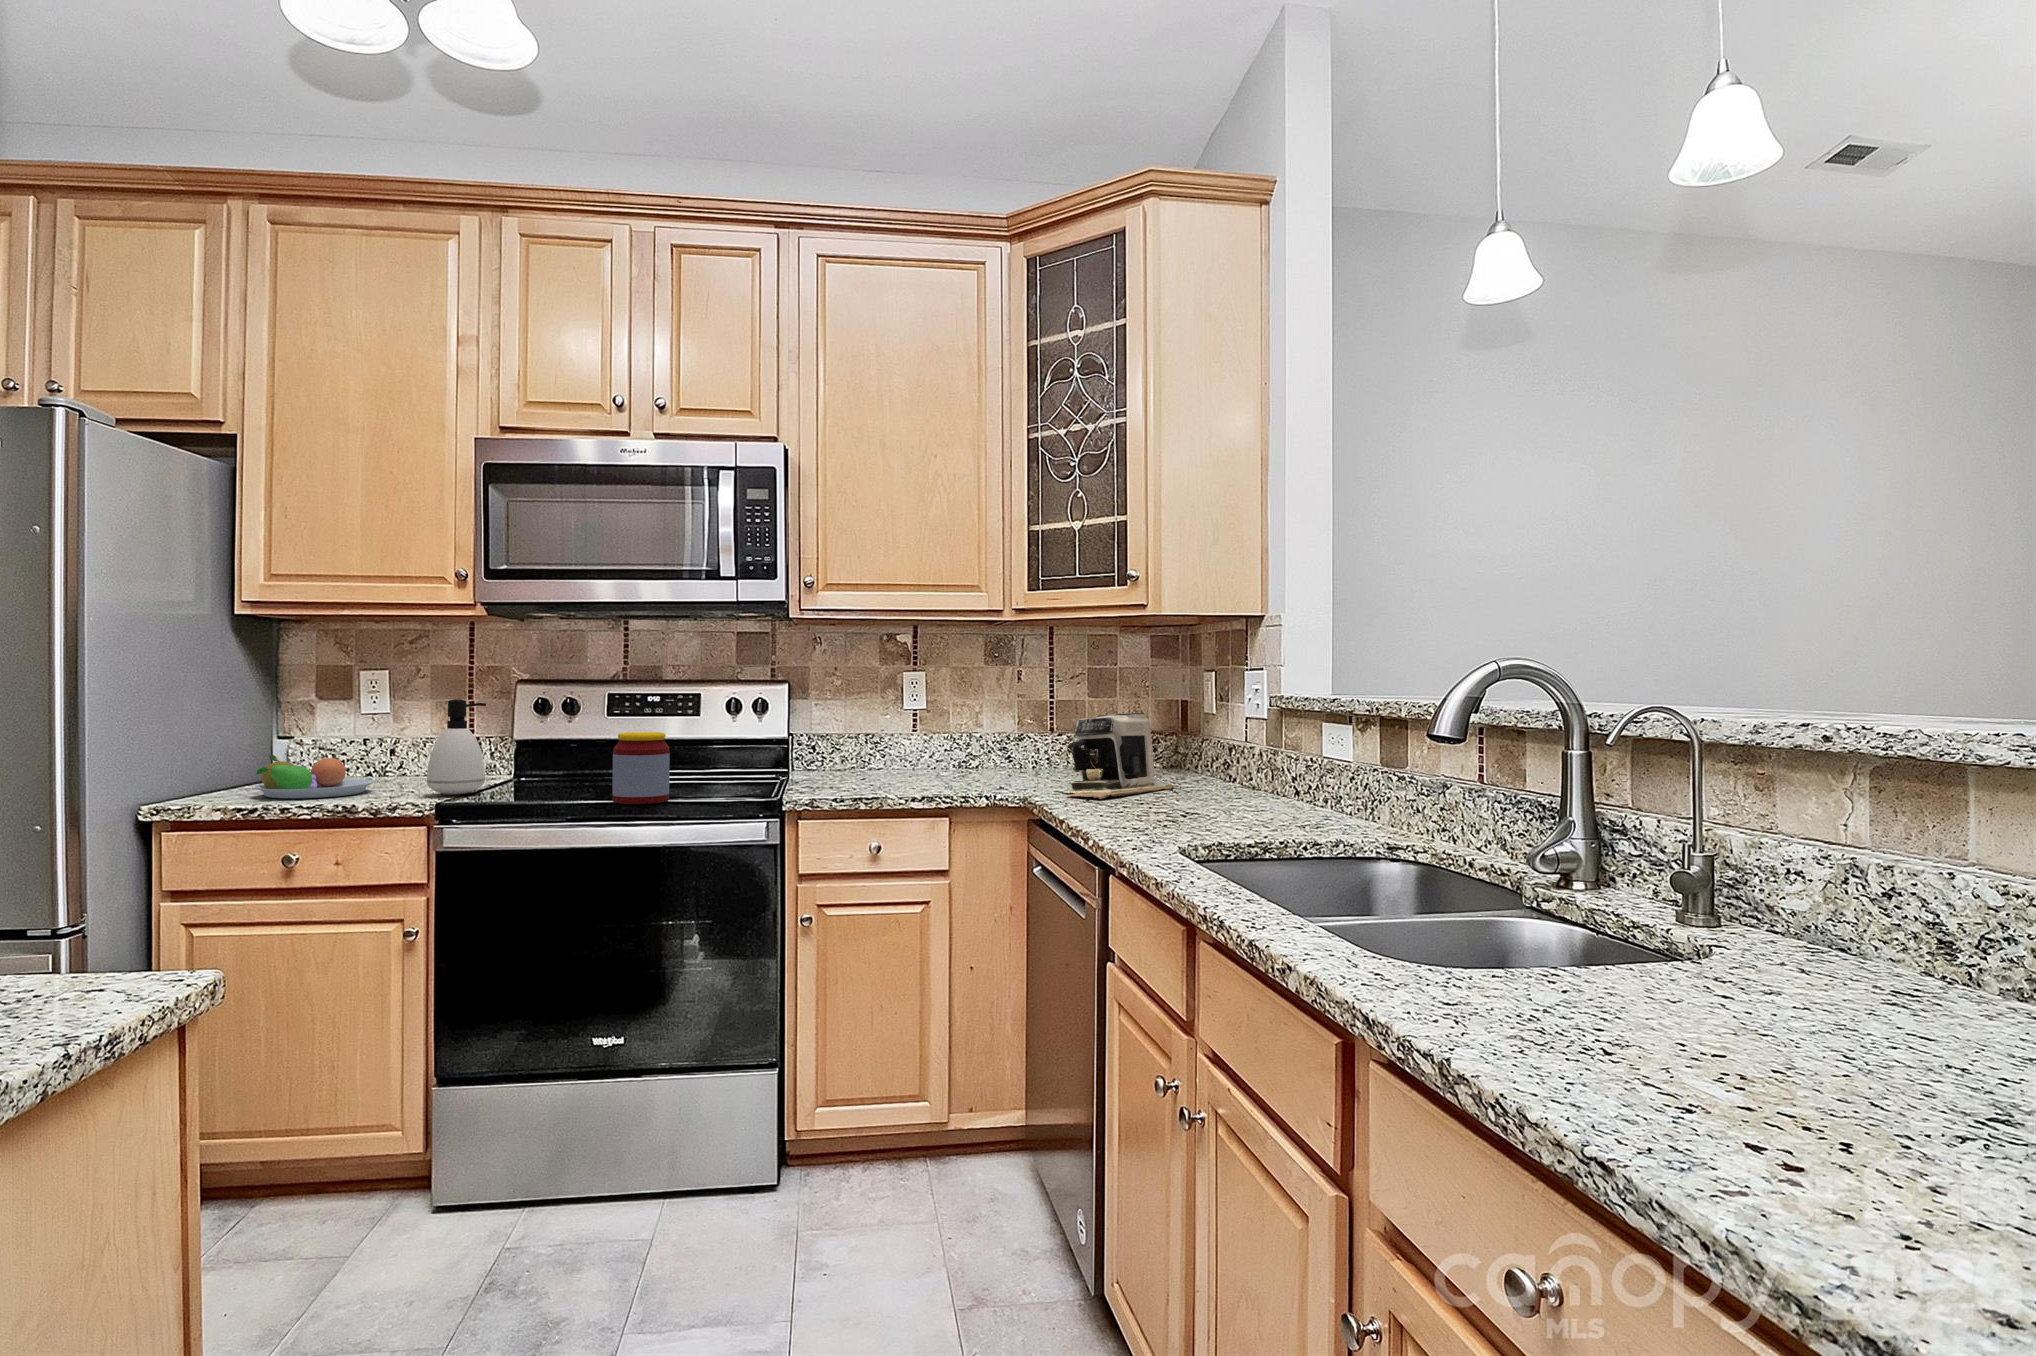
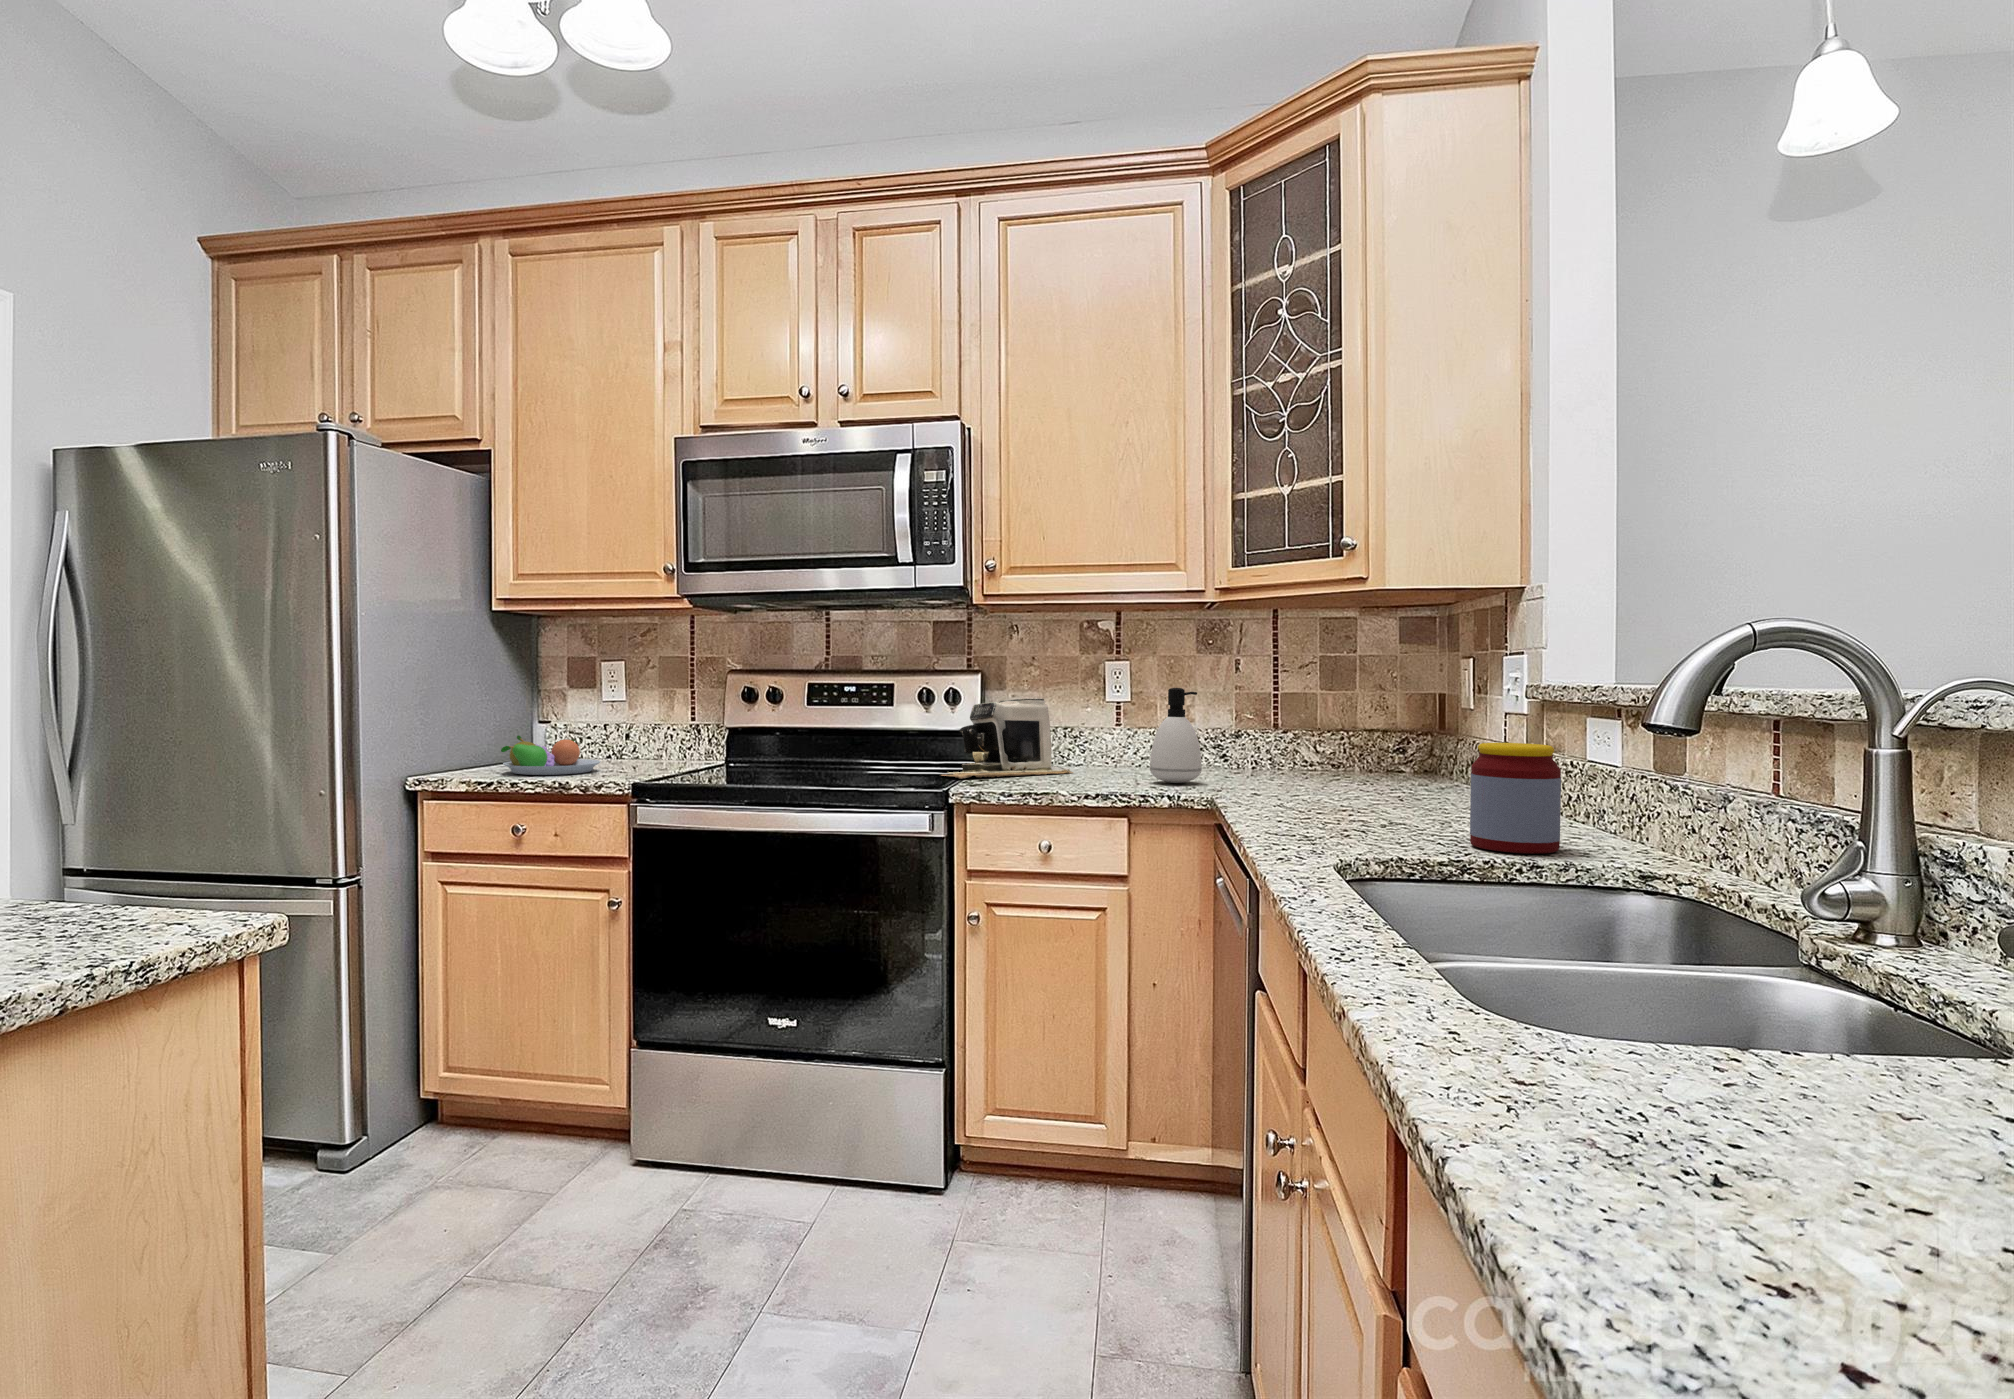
soap dispenser: present [427,699,486,794] -> present [1150,688,1202,783]
coffee maker: present [1063,712,1176,799] -> present [942,699,1073,779]
jar: present [612,732,670,804] -> present [1470,743,1561,854]

